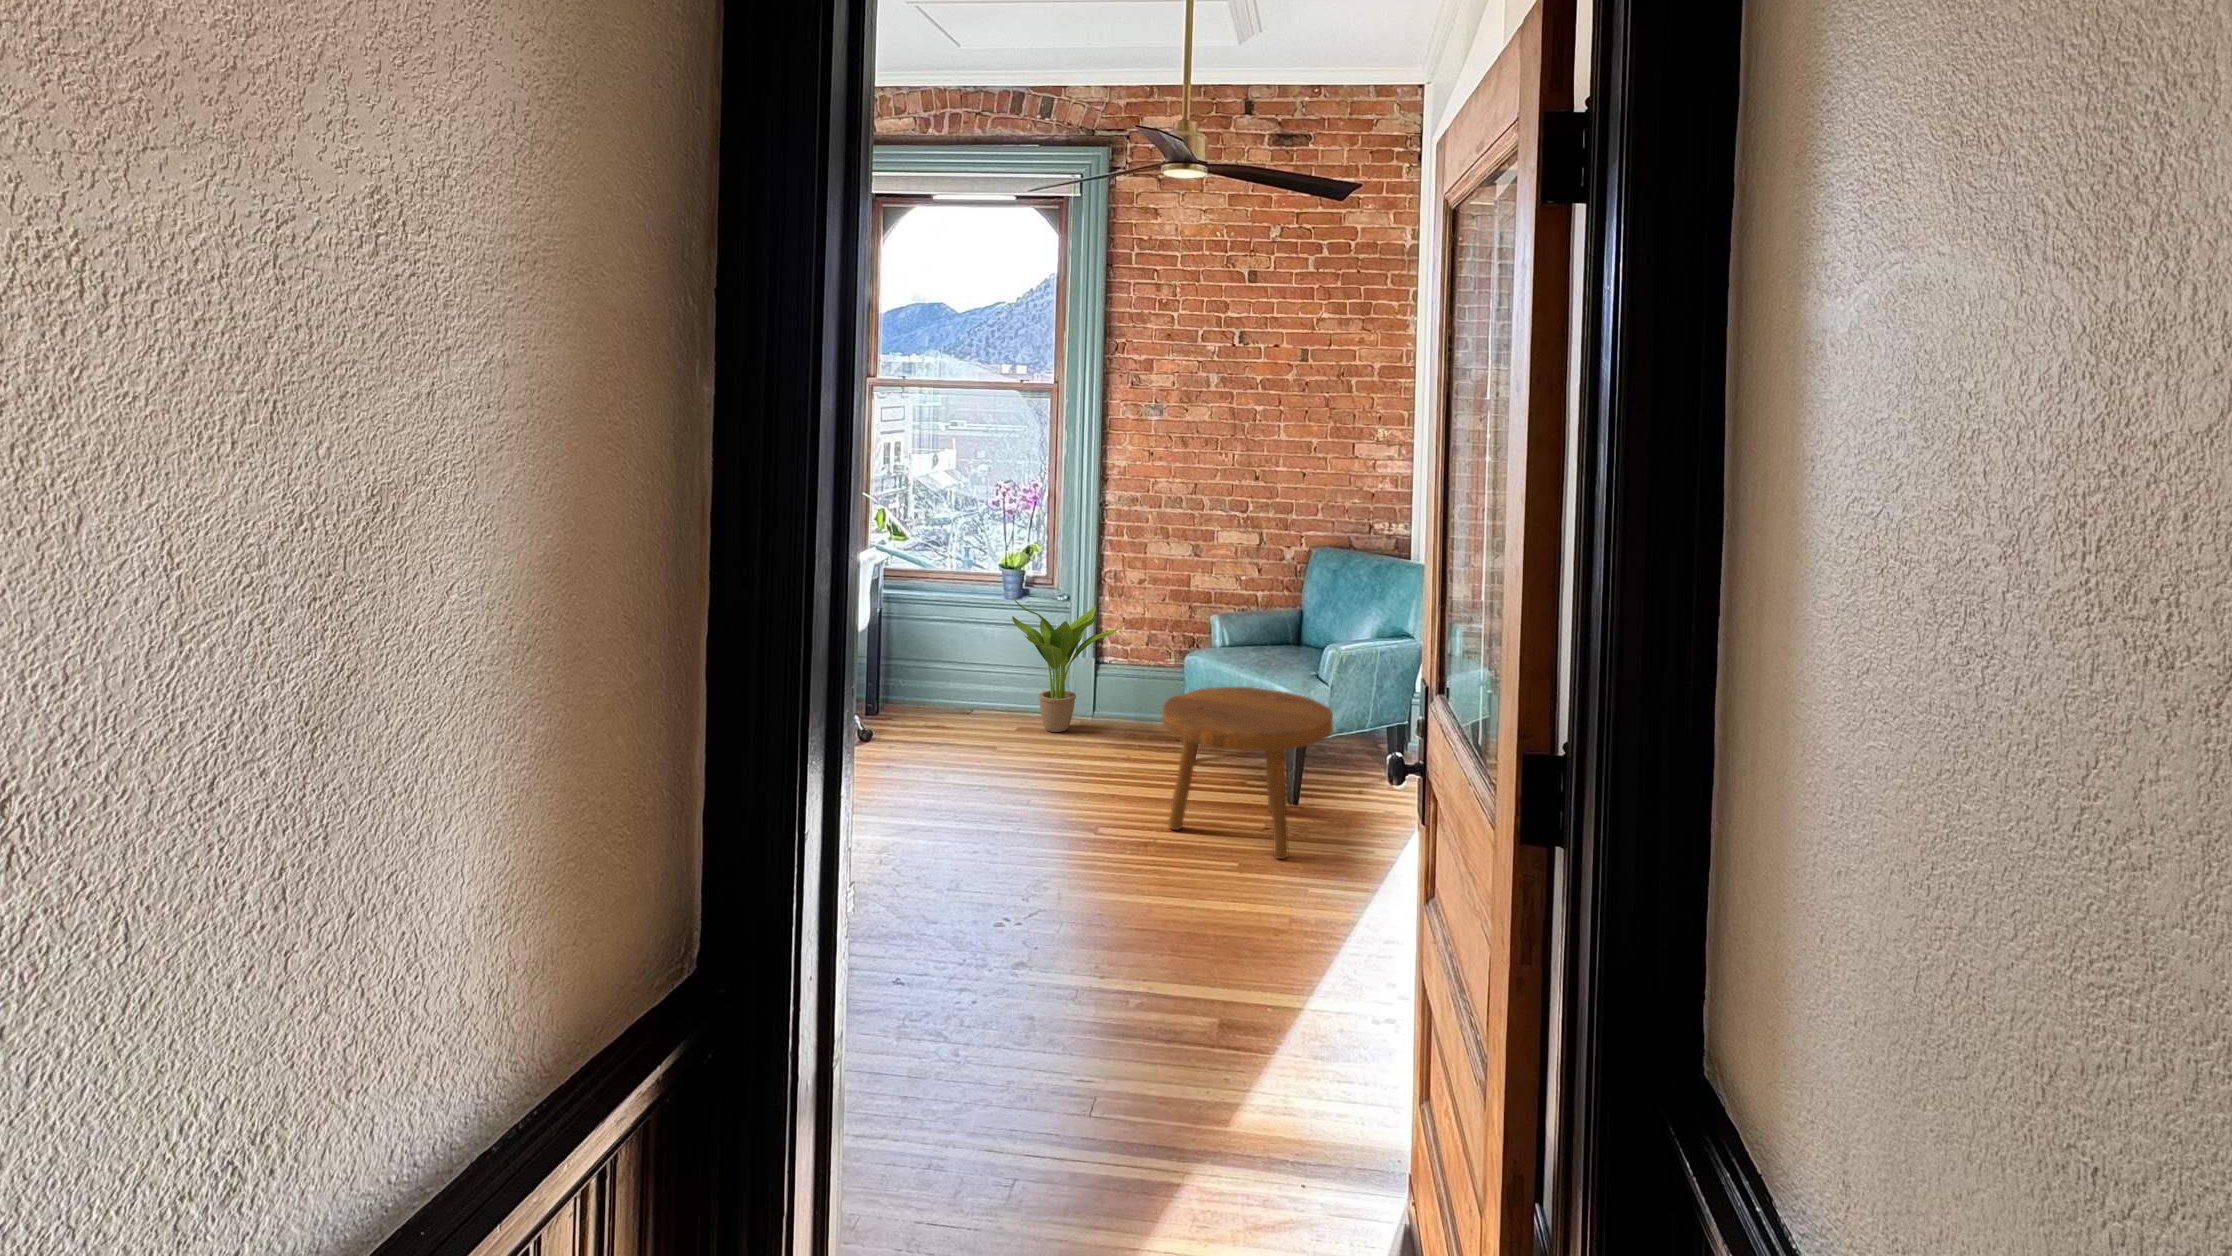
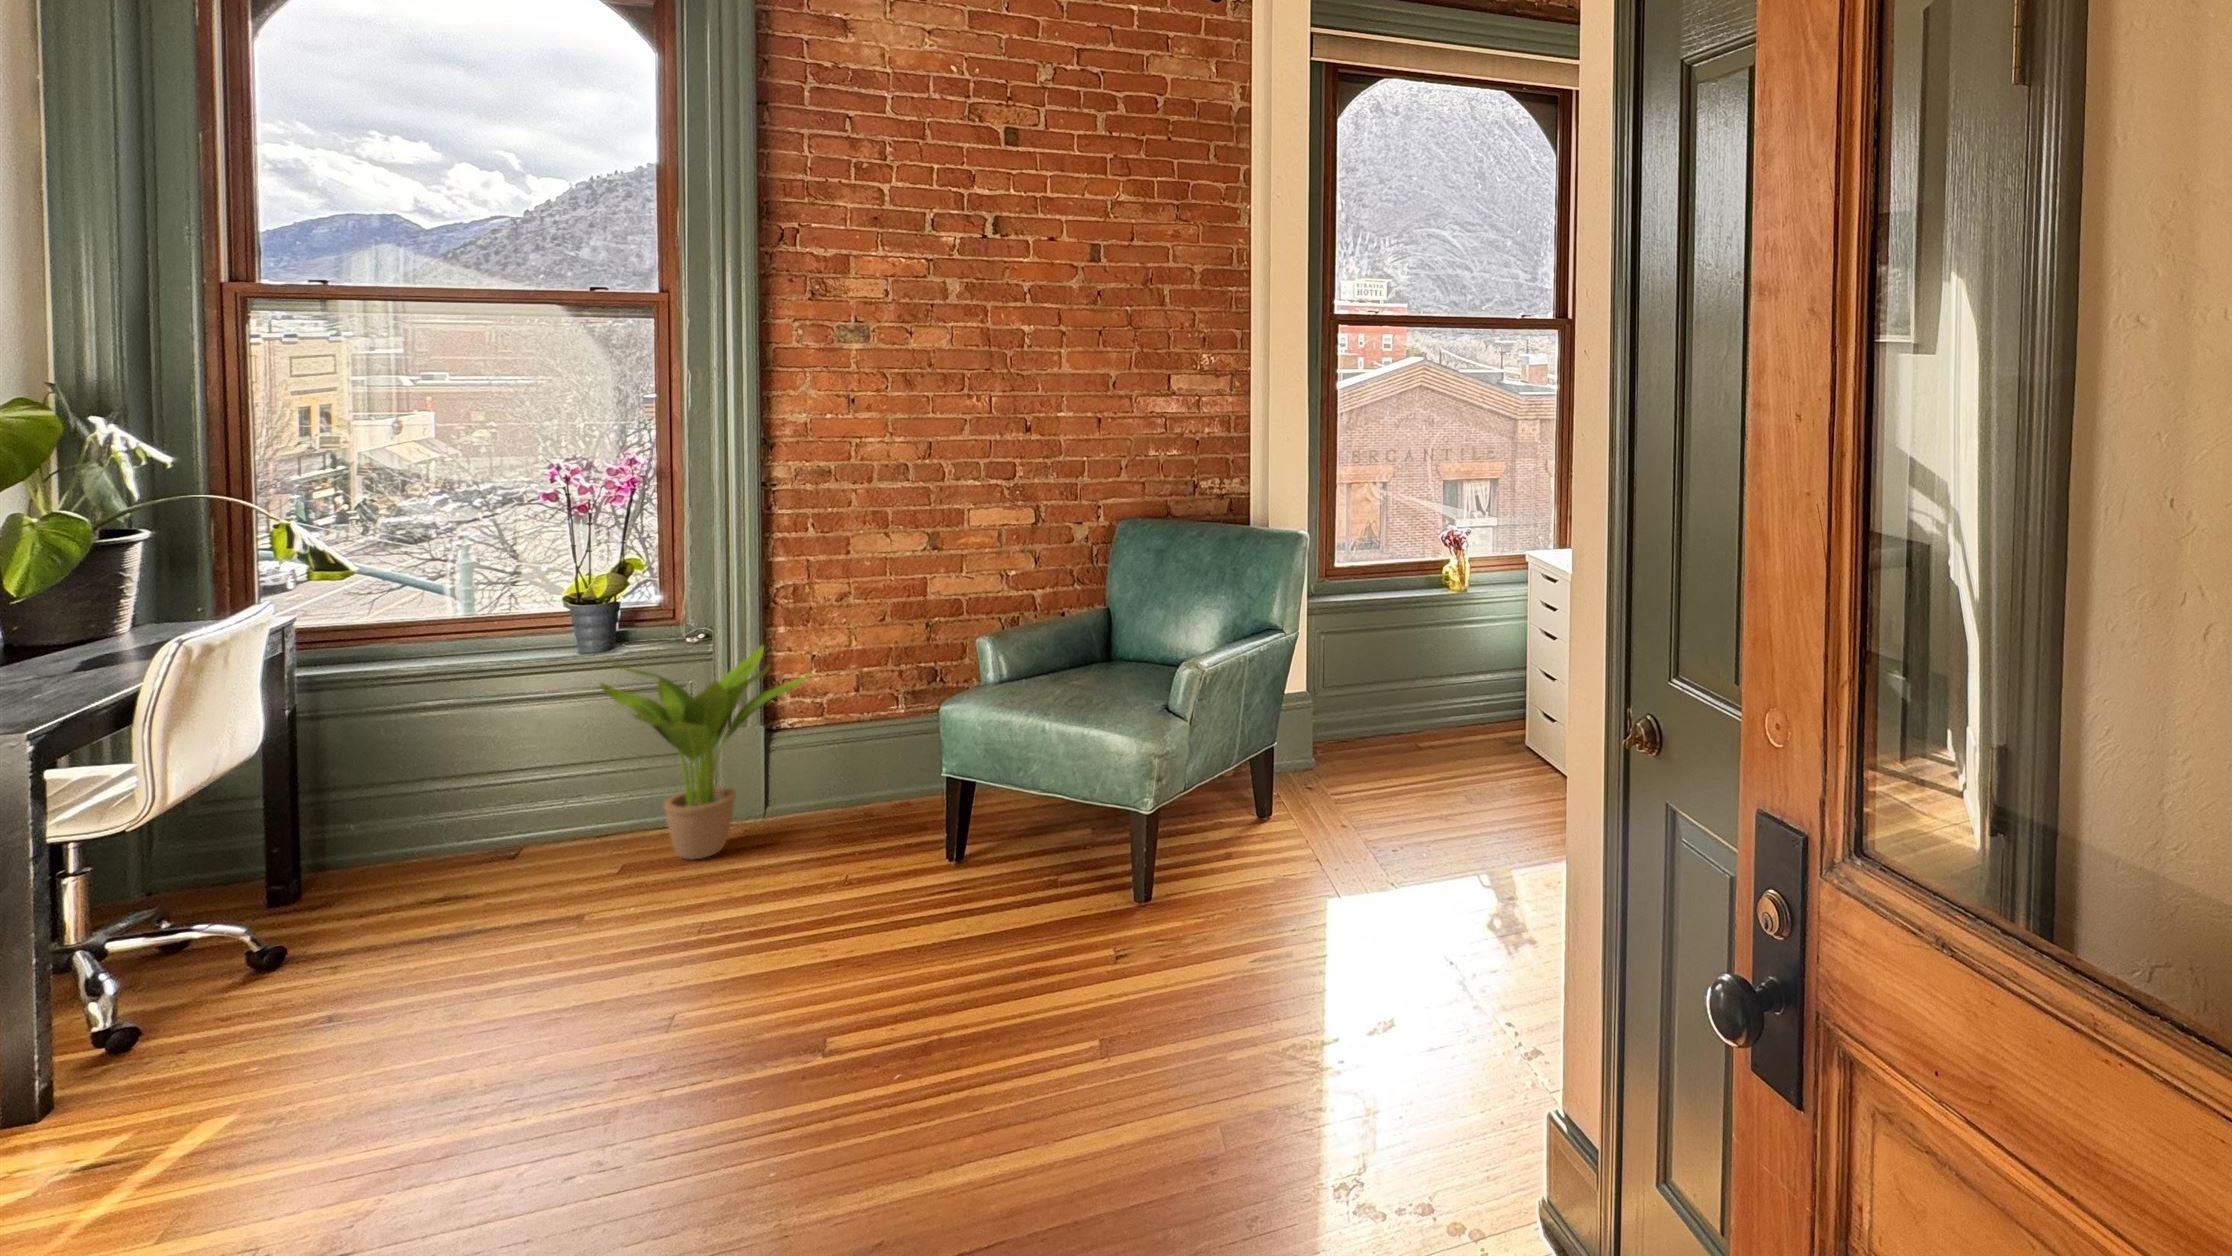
footstool: present [1162,687,1333,859] -> none [934,740,1214,1002]

